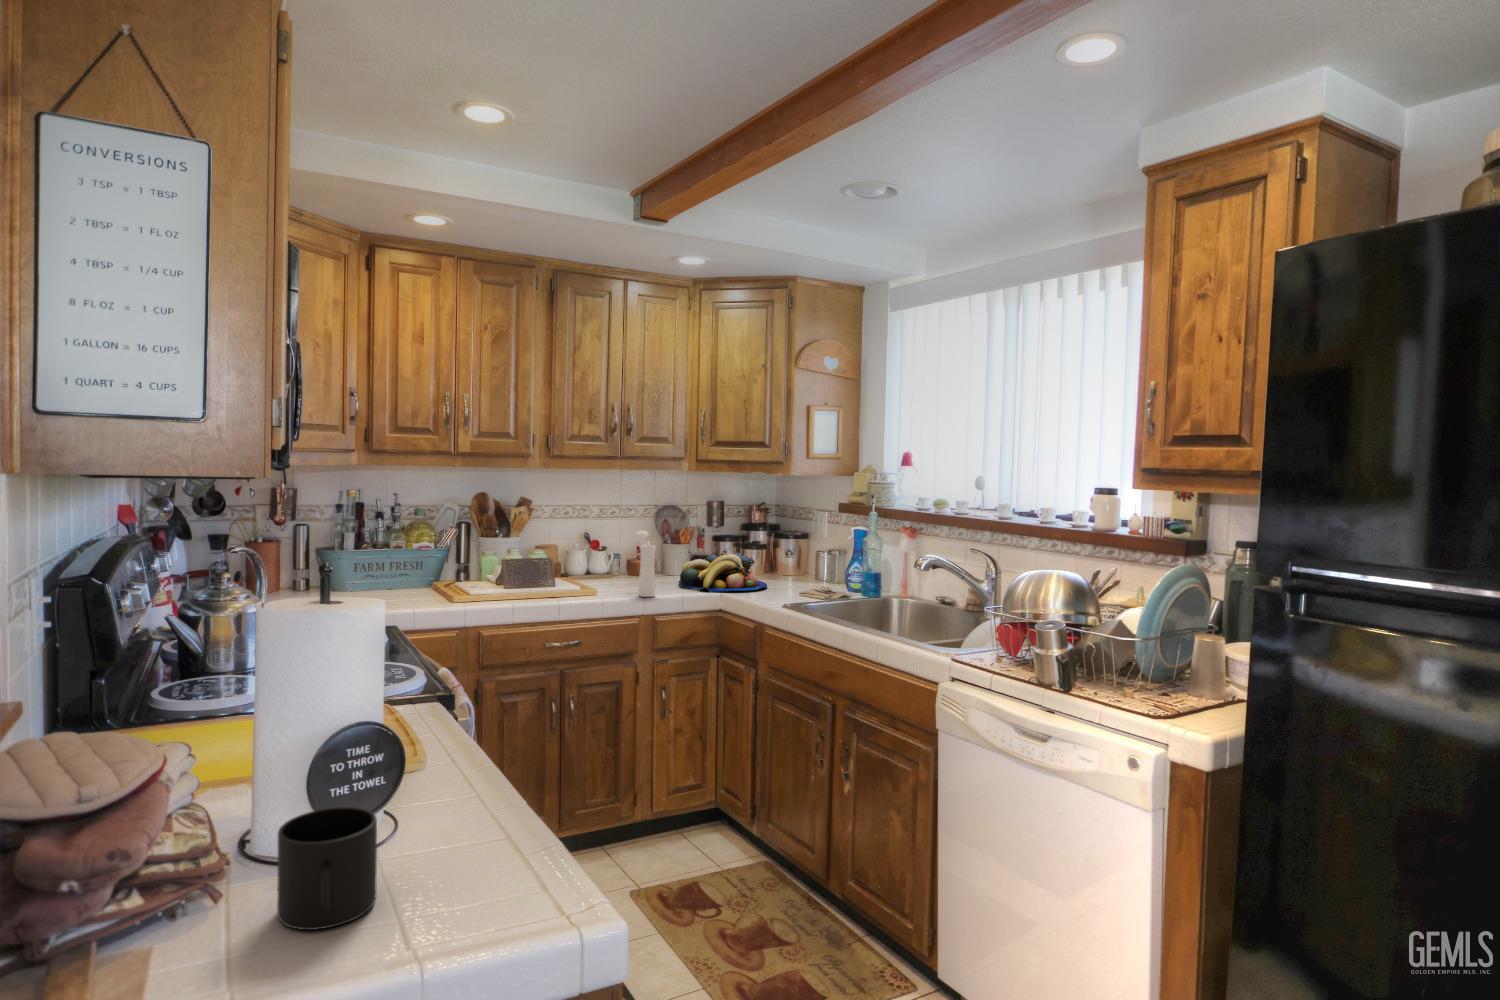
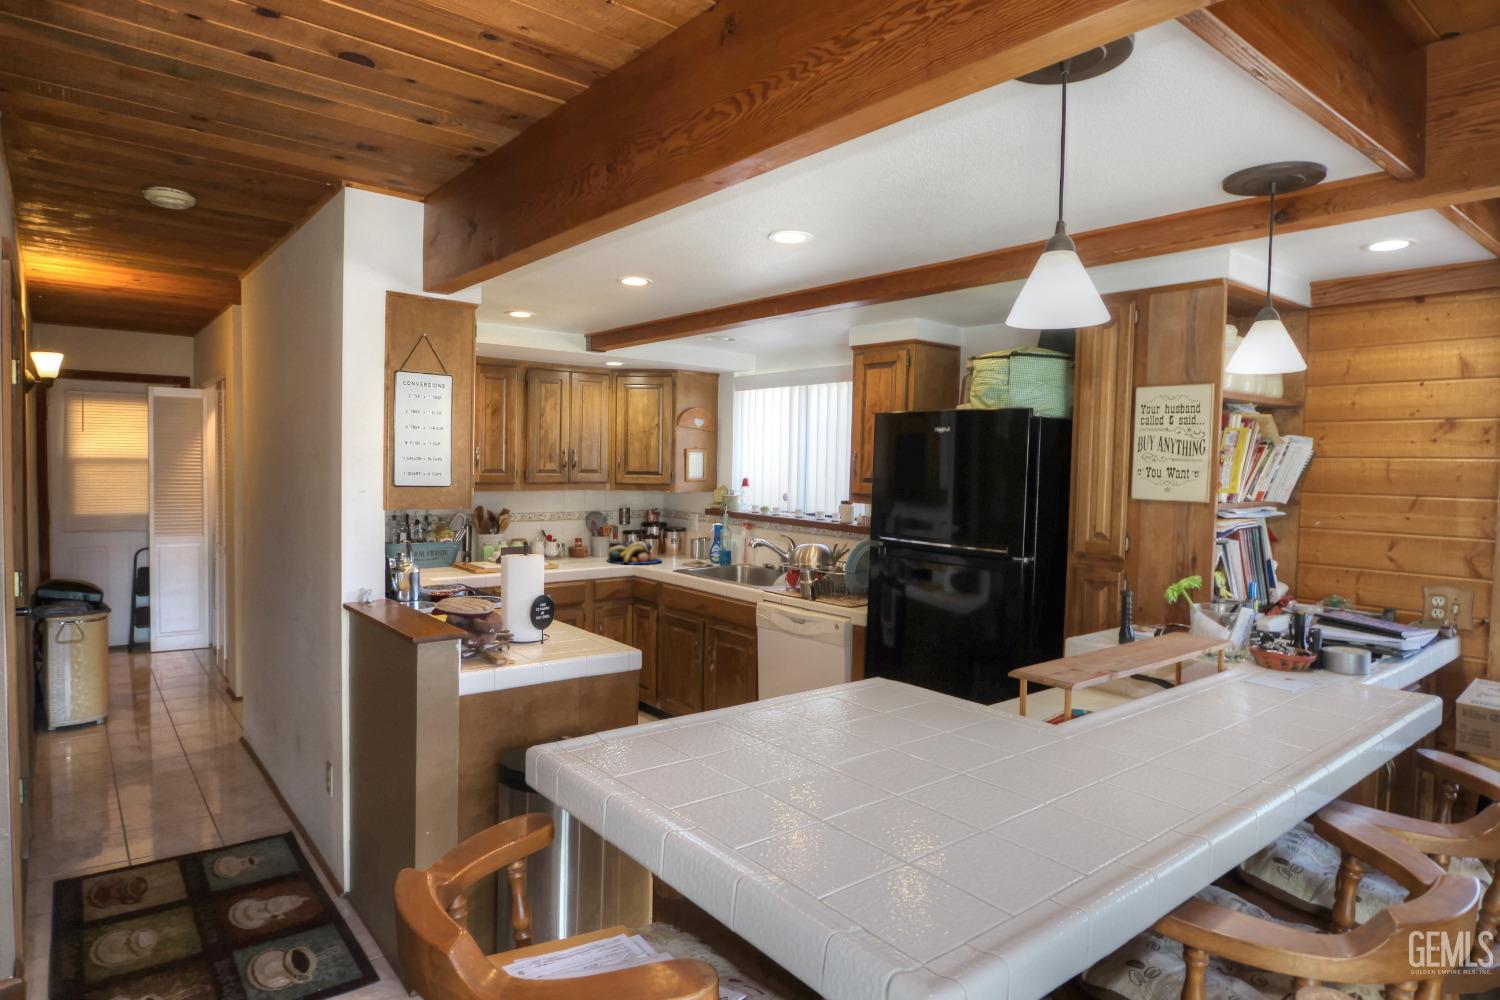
pepper mill: present [636,531,656,597] -> none [583,528,598,568]
mug: present [277,807,377,930] -> none [544,619,572,651]

